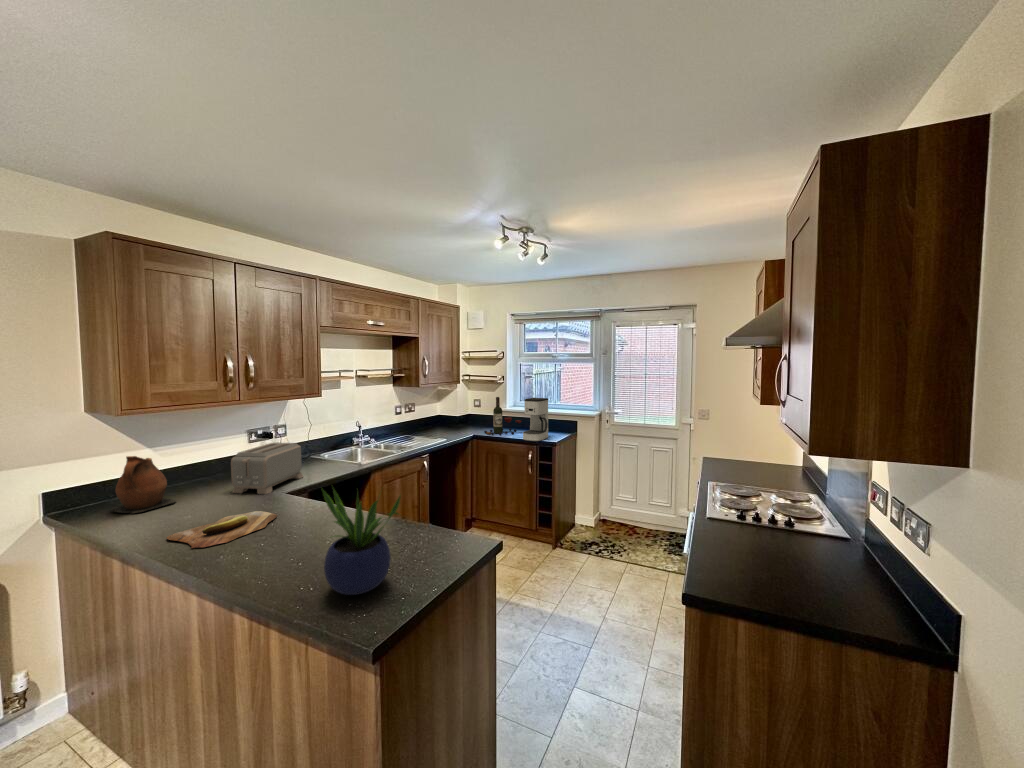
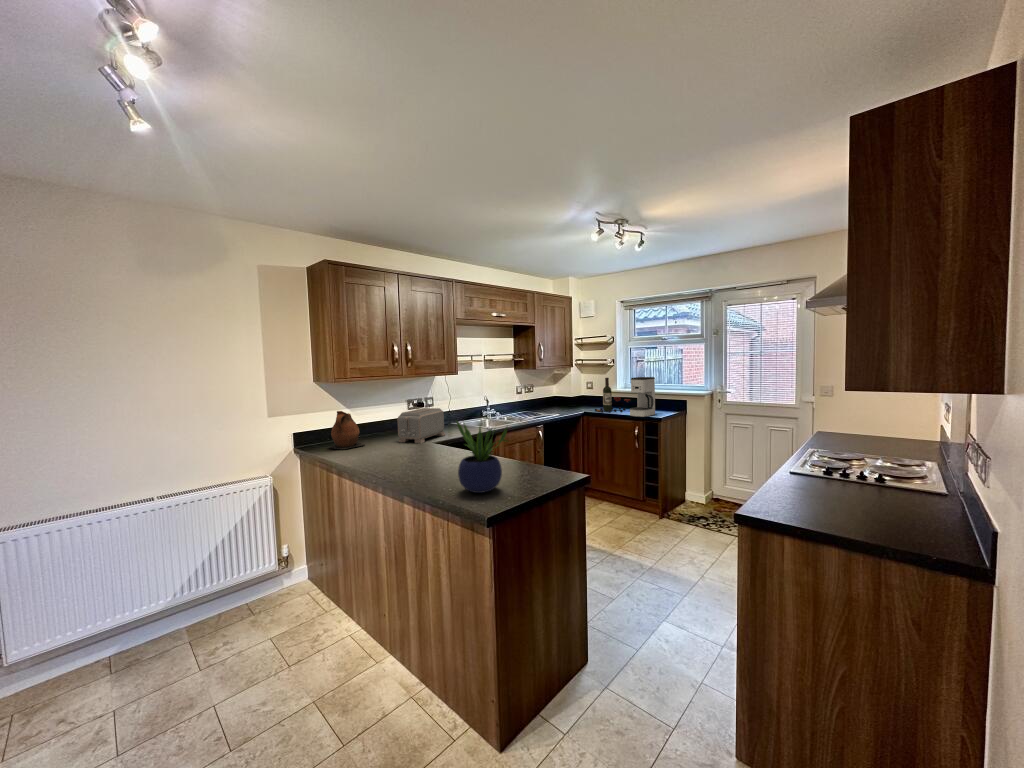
cutting board: present [167,511,277,548] -> none [363,451,428,467]

